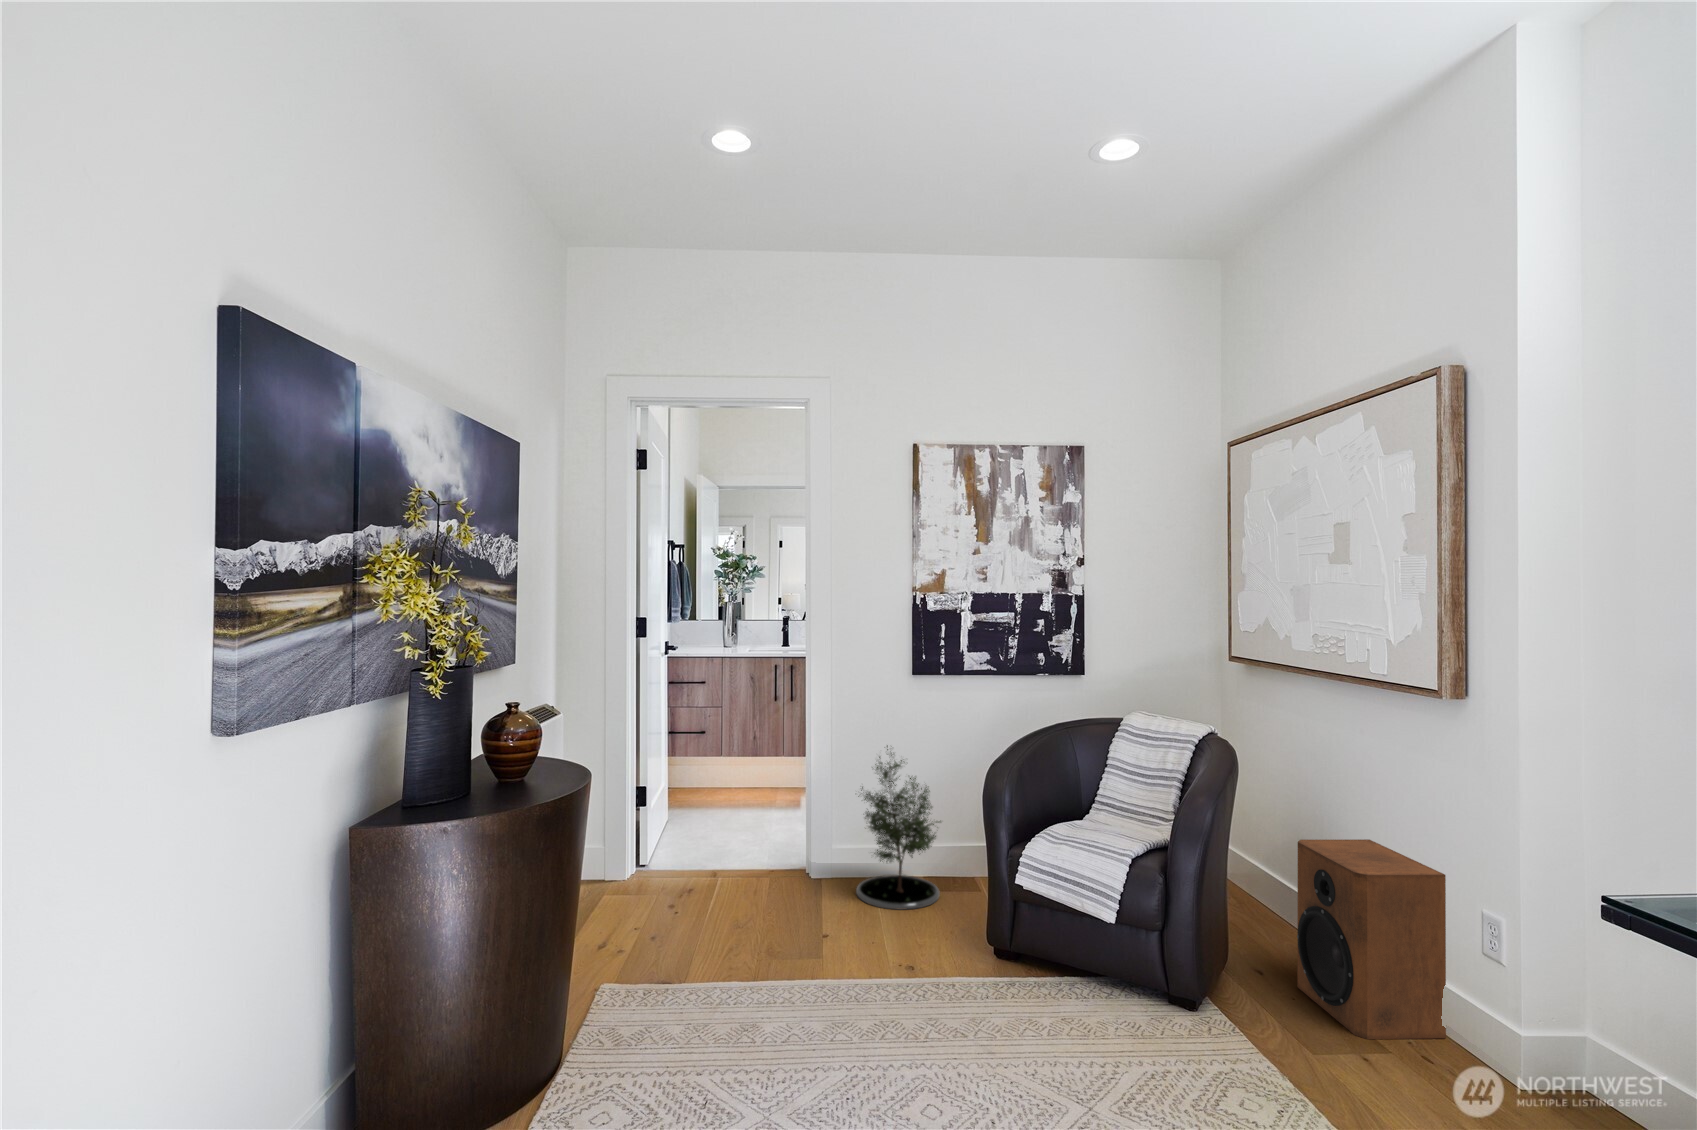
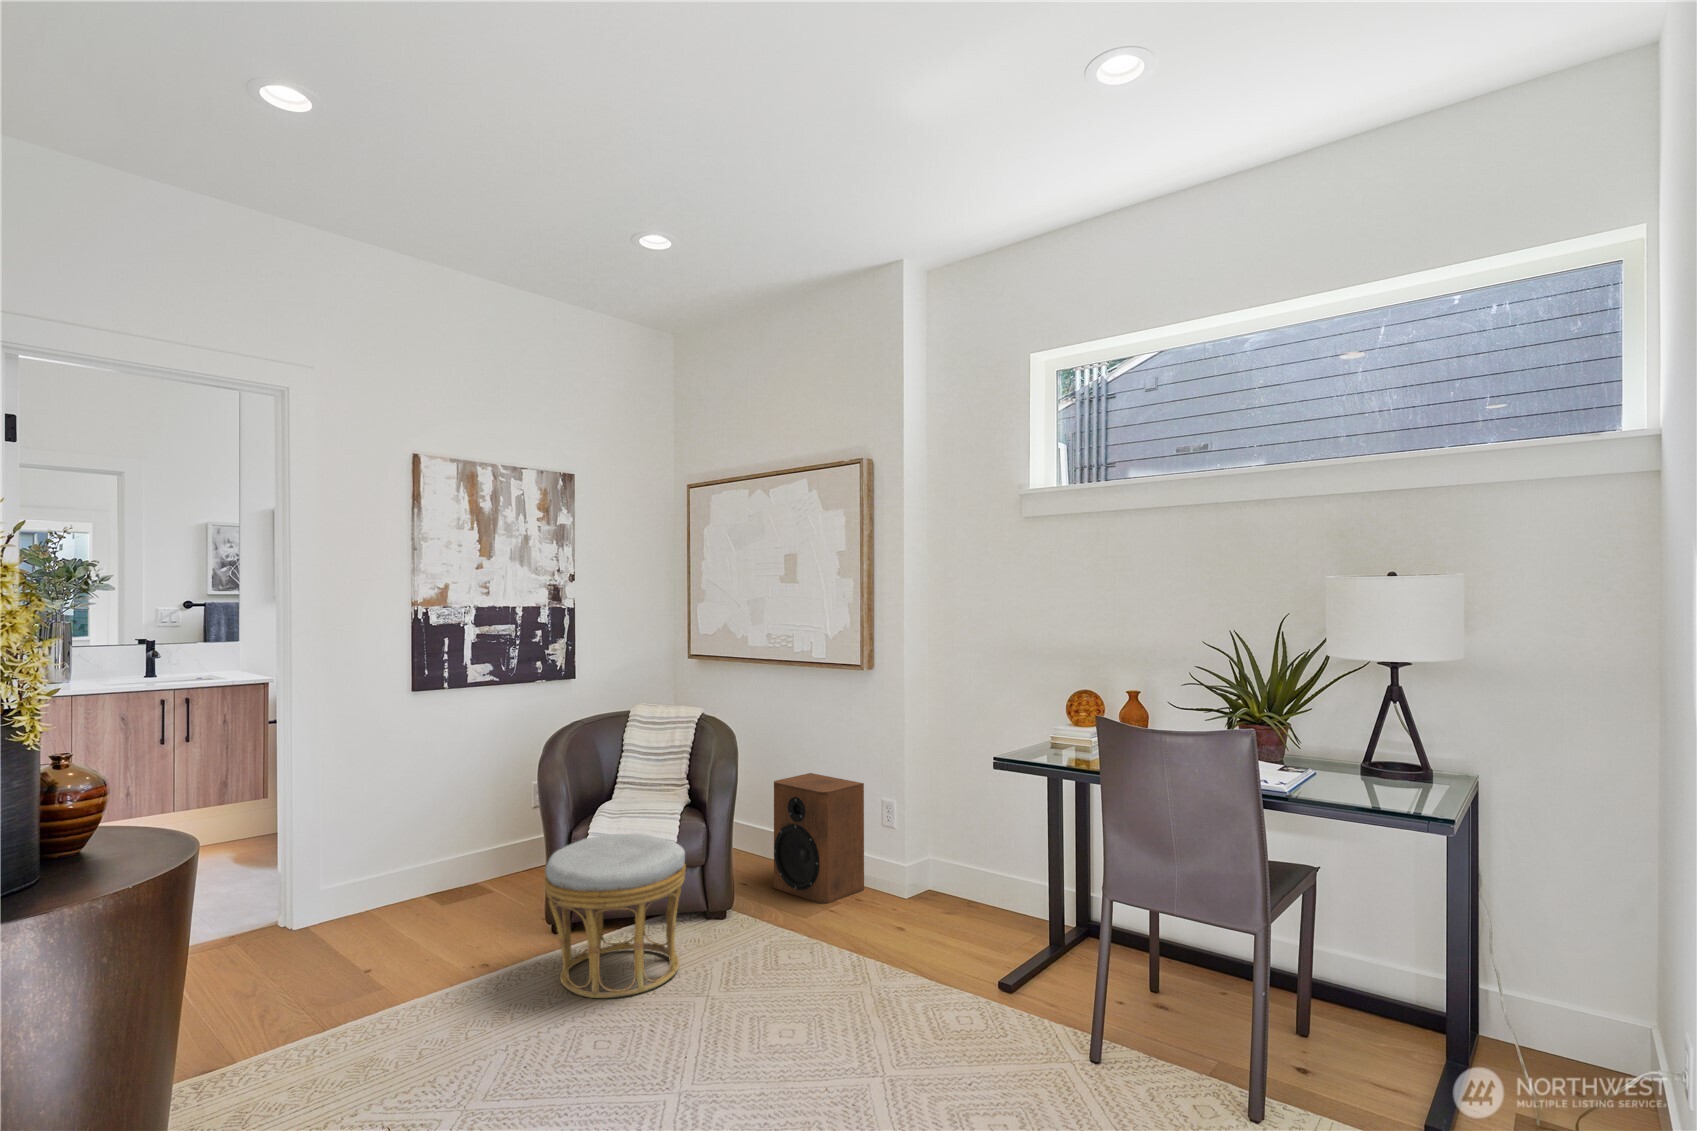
potted tree: present [856,745,941,910] -> none [368,765,466,932]
ottoman: none [935,859,1102,1069] -> present [544,833,686,998]

